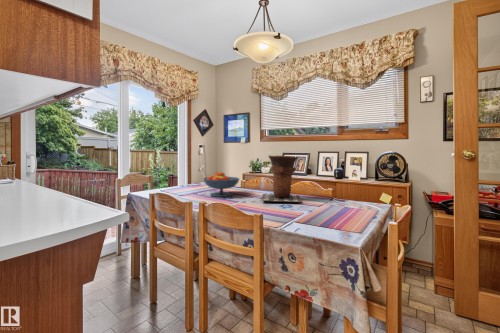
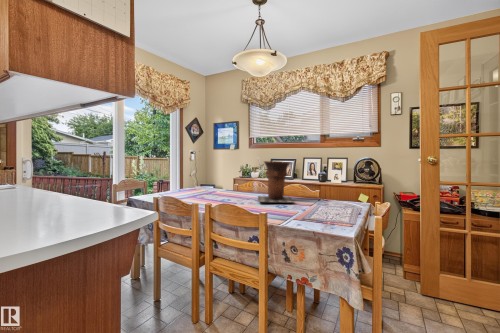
fruit bowl: present [204,172,239,197] -> none [202,176,236,199]

